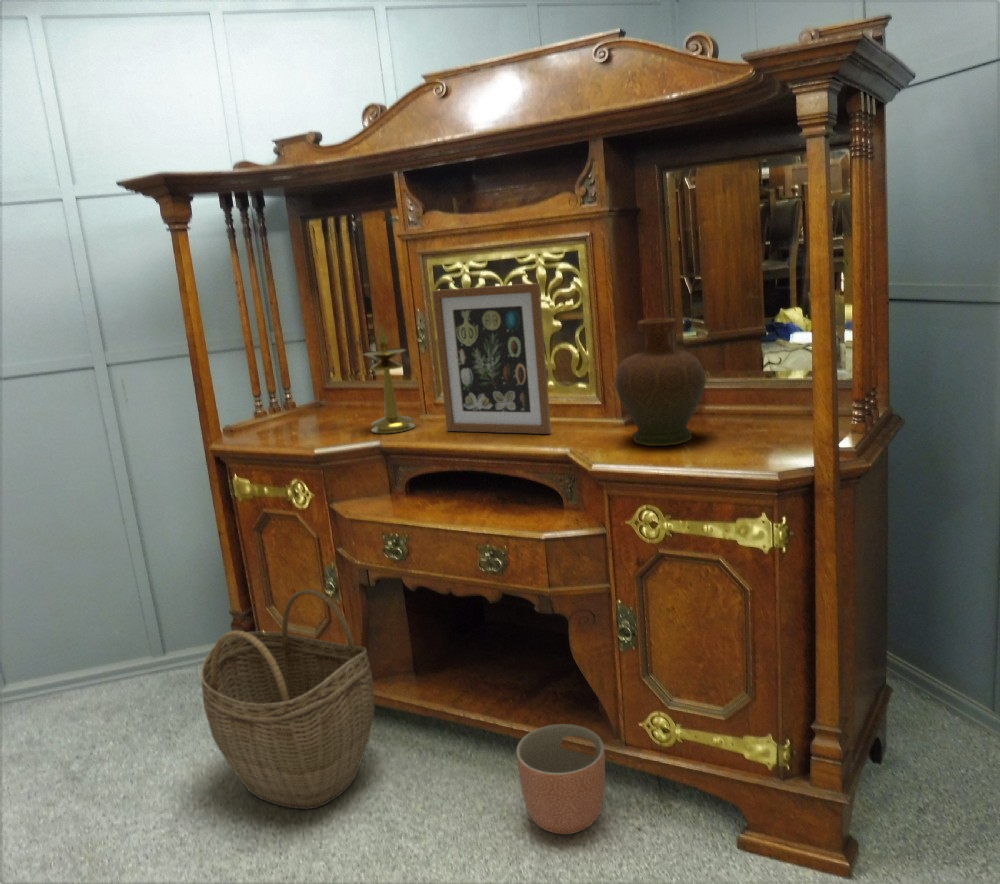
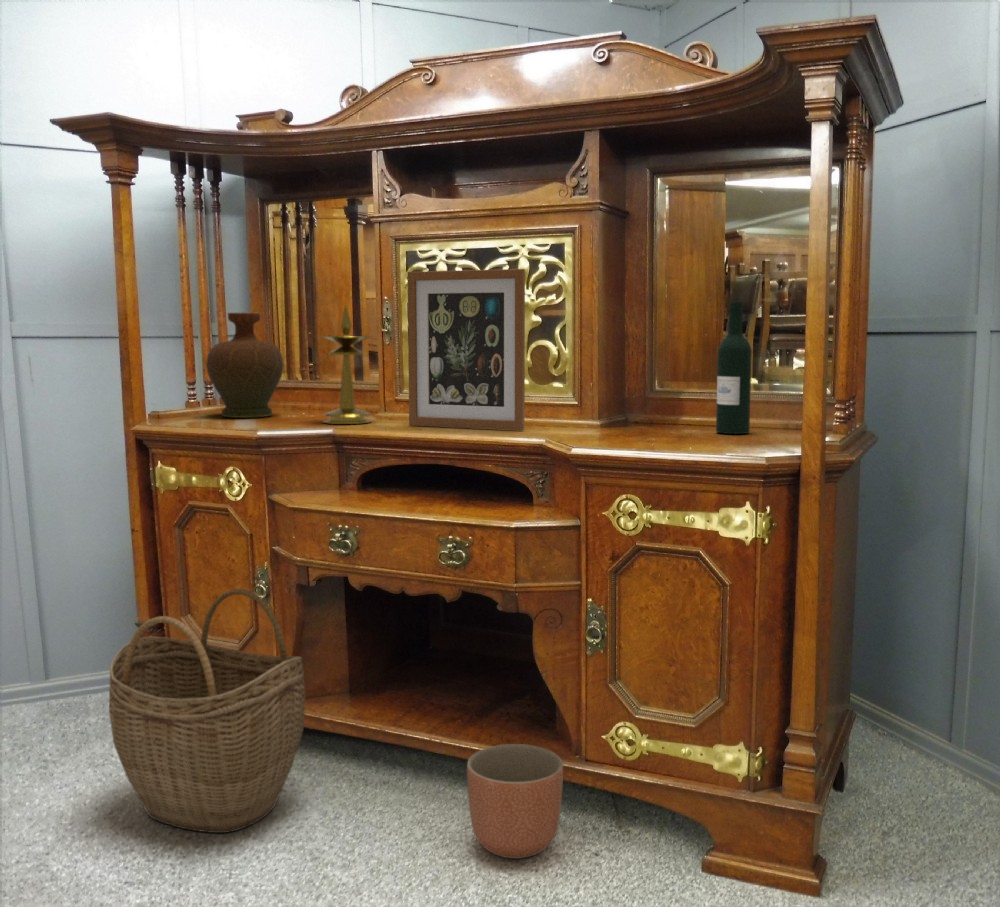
wine bottle: none [731,300,766,428] -> present [716,302,752,434]
decorative vase: present [615,318,705,446] -> present [206,313,284,418]

